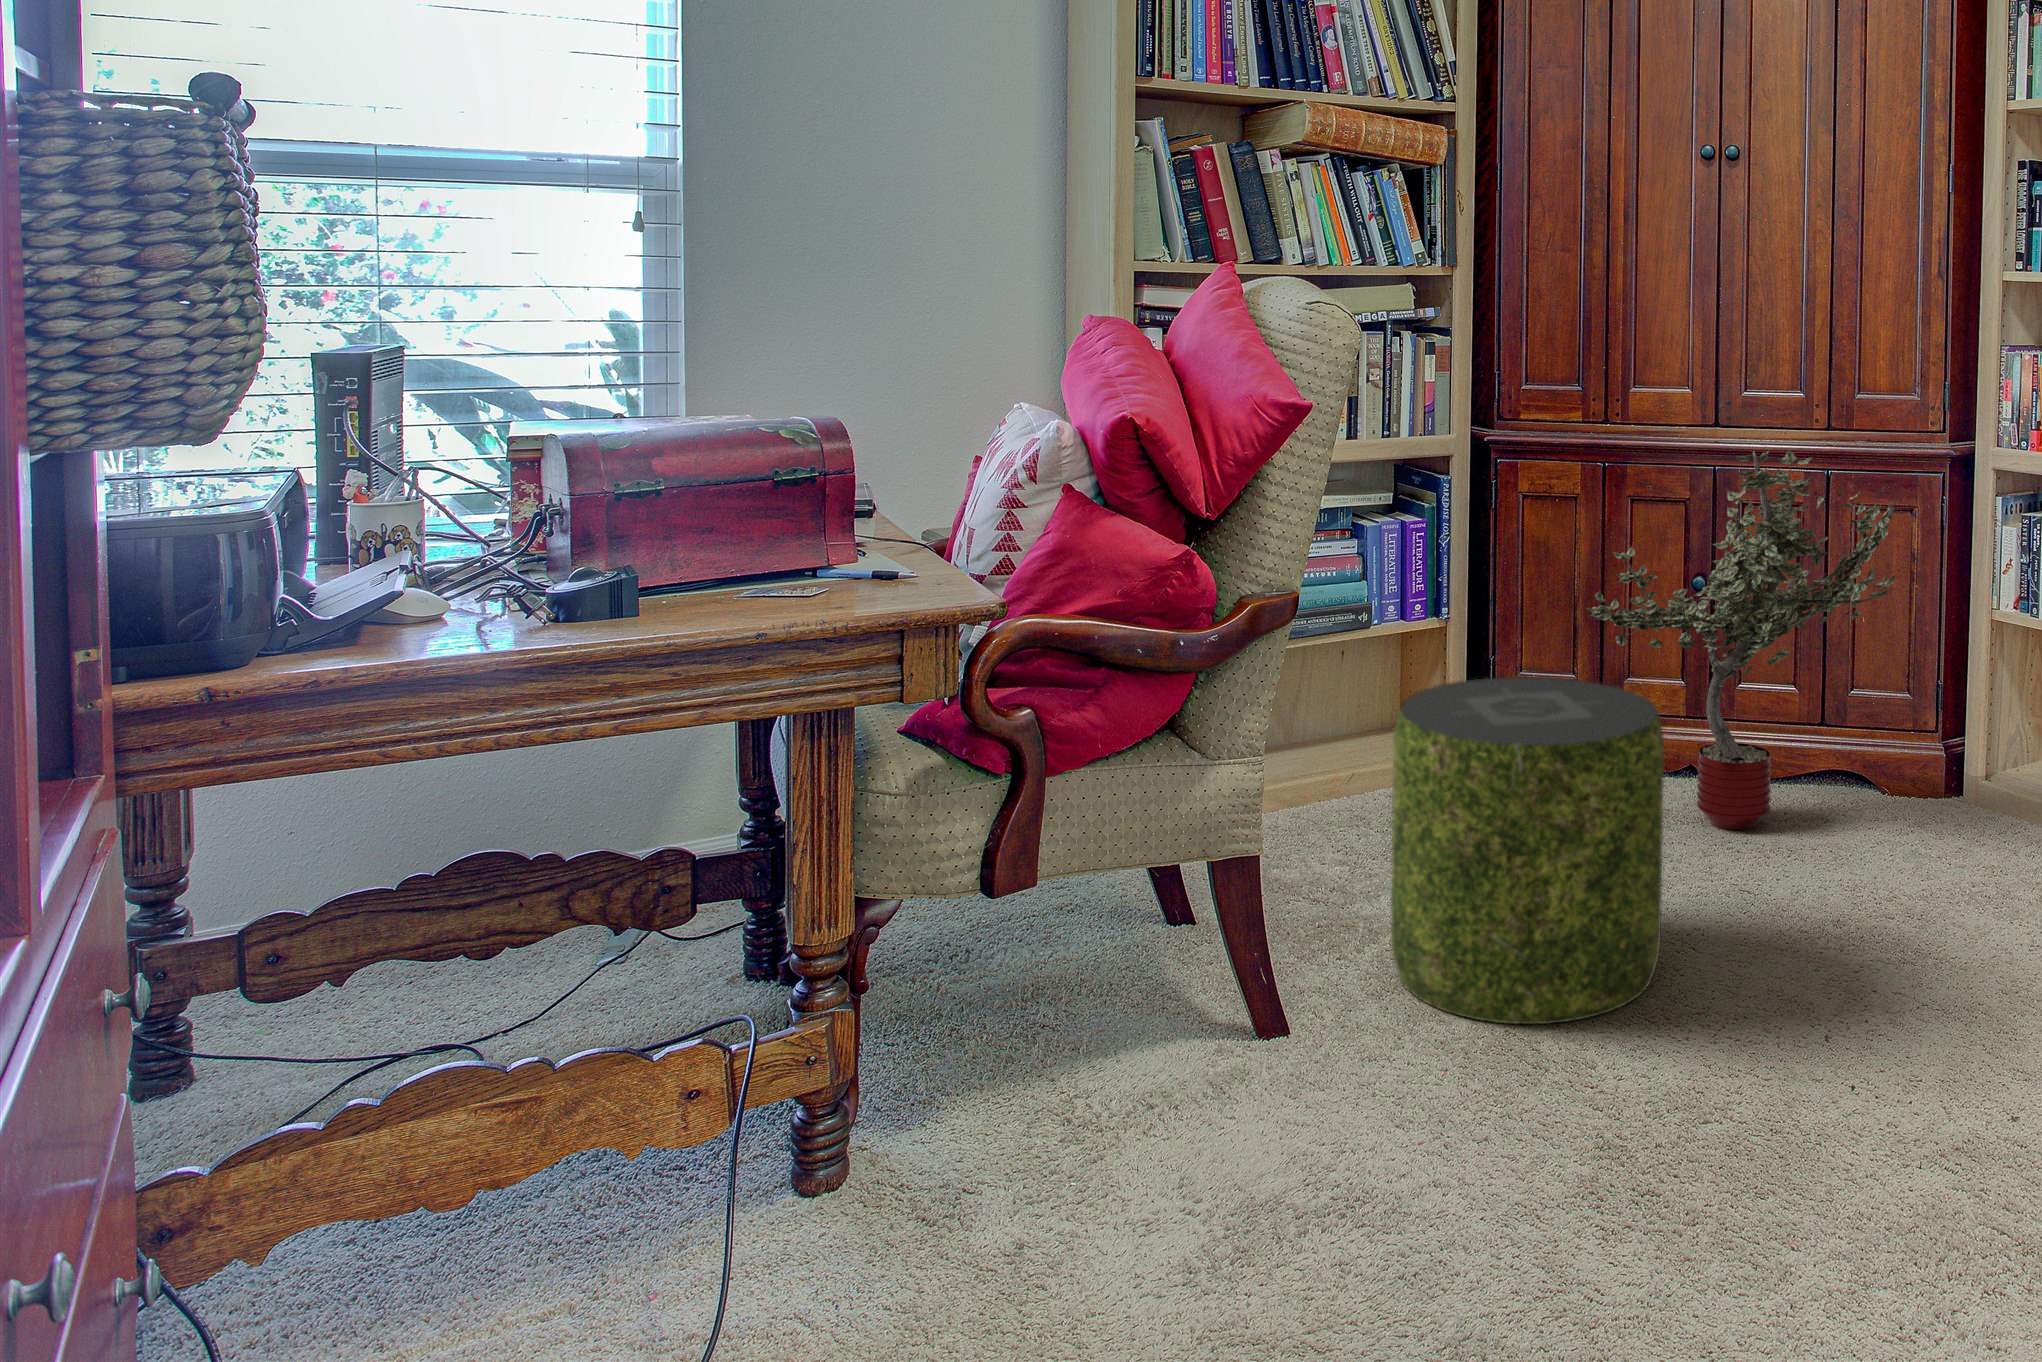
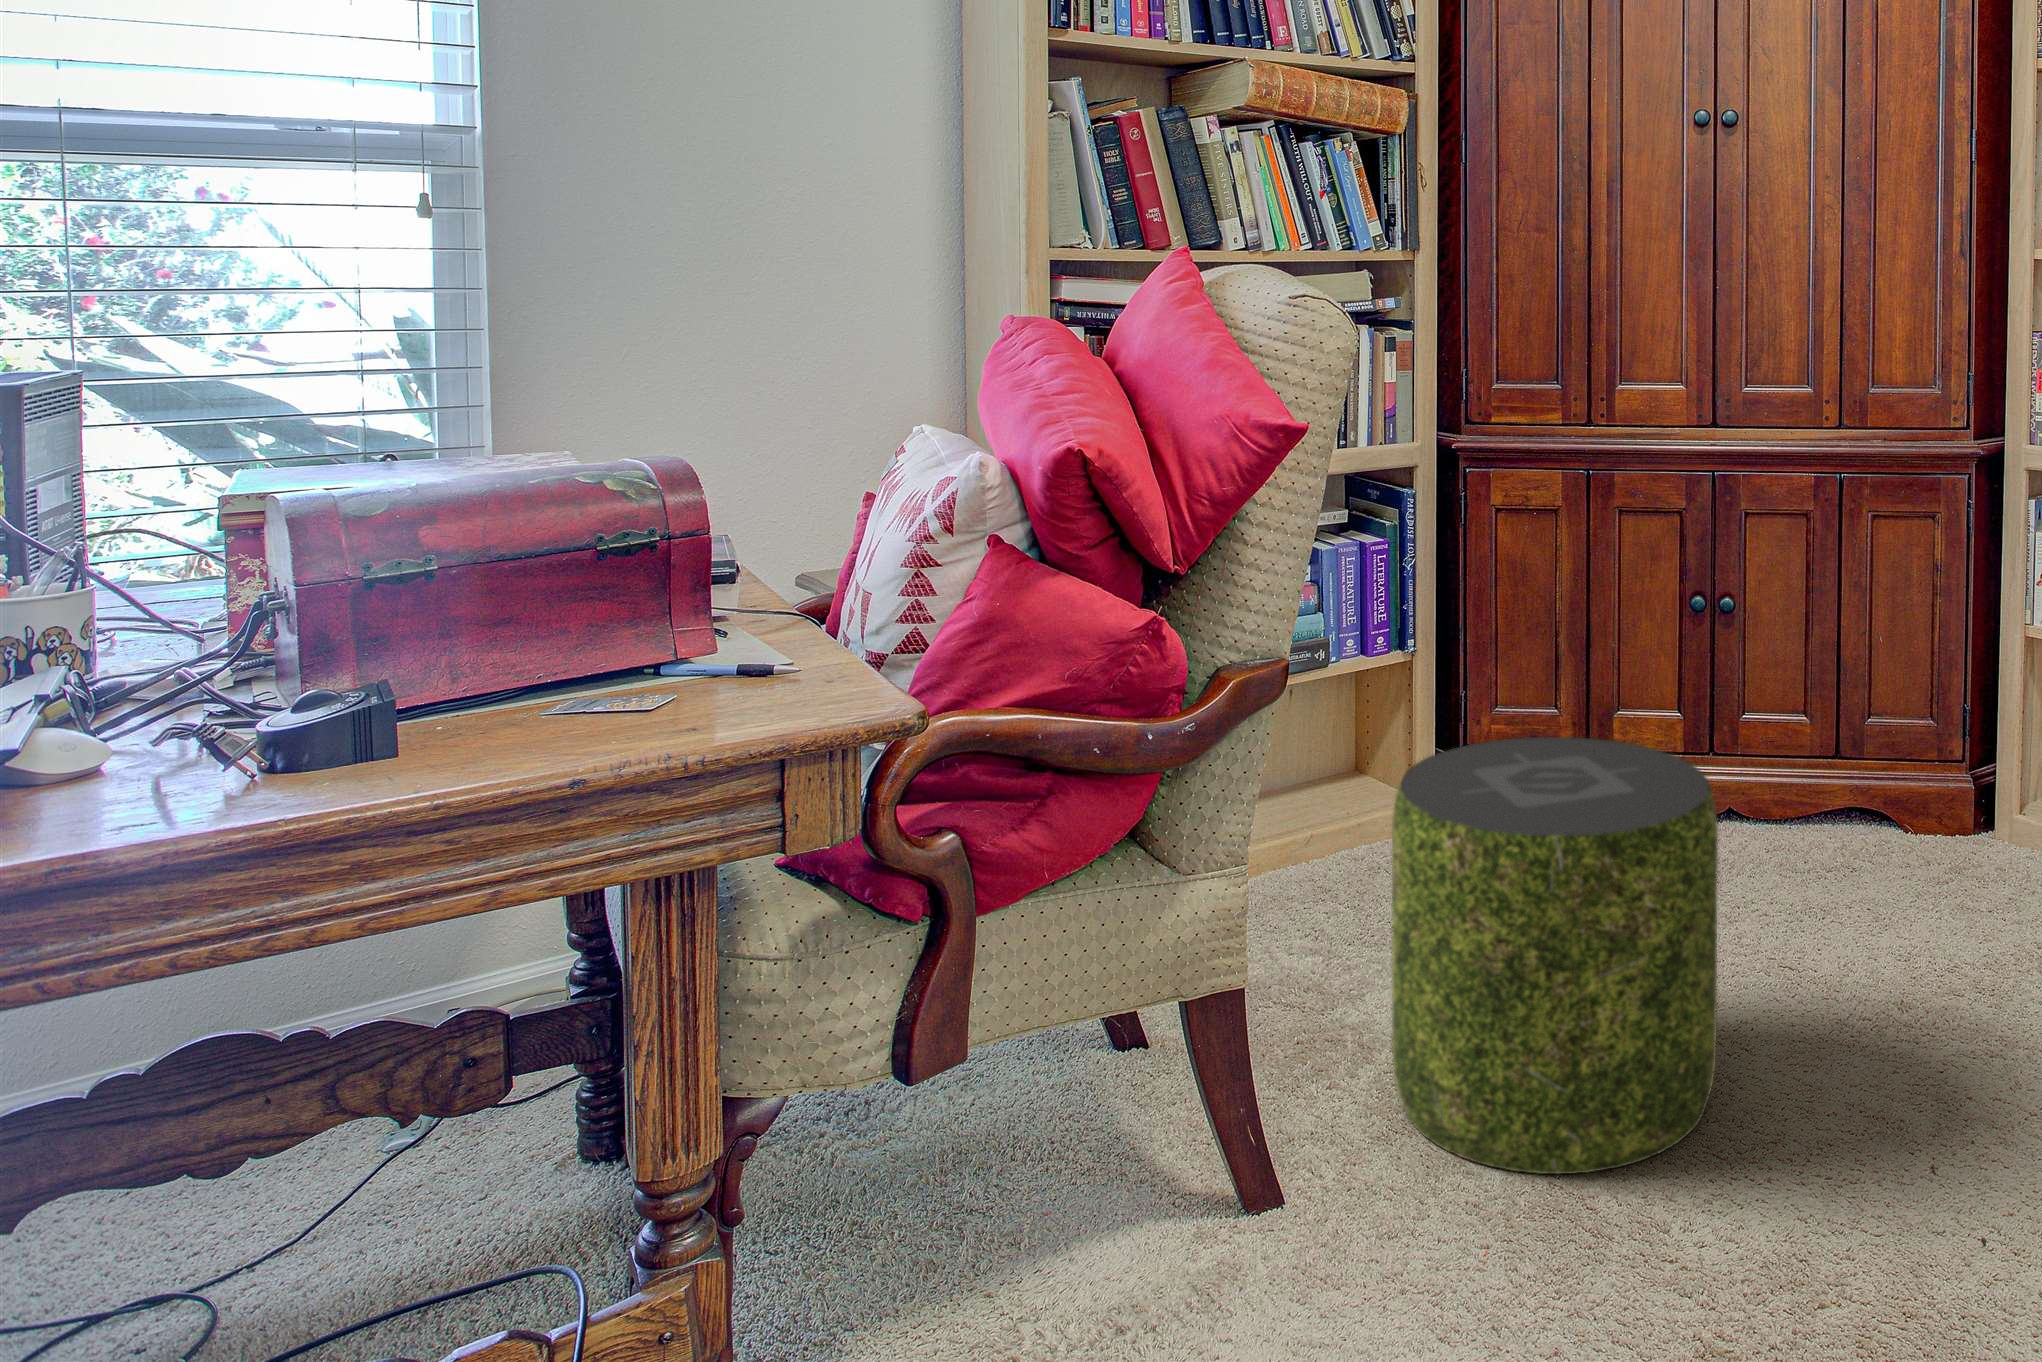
potted tree: present [1586,449,1896,830] -> none [1578,454,1935,890]

